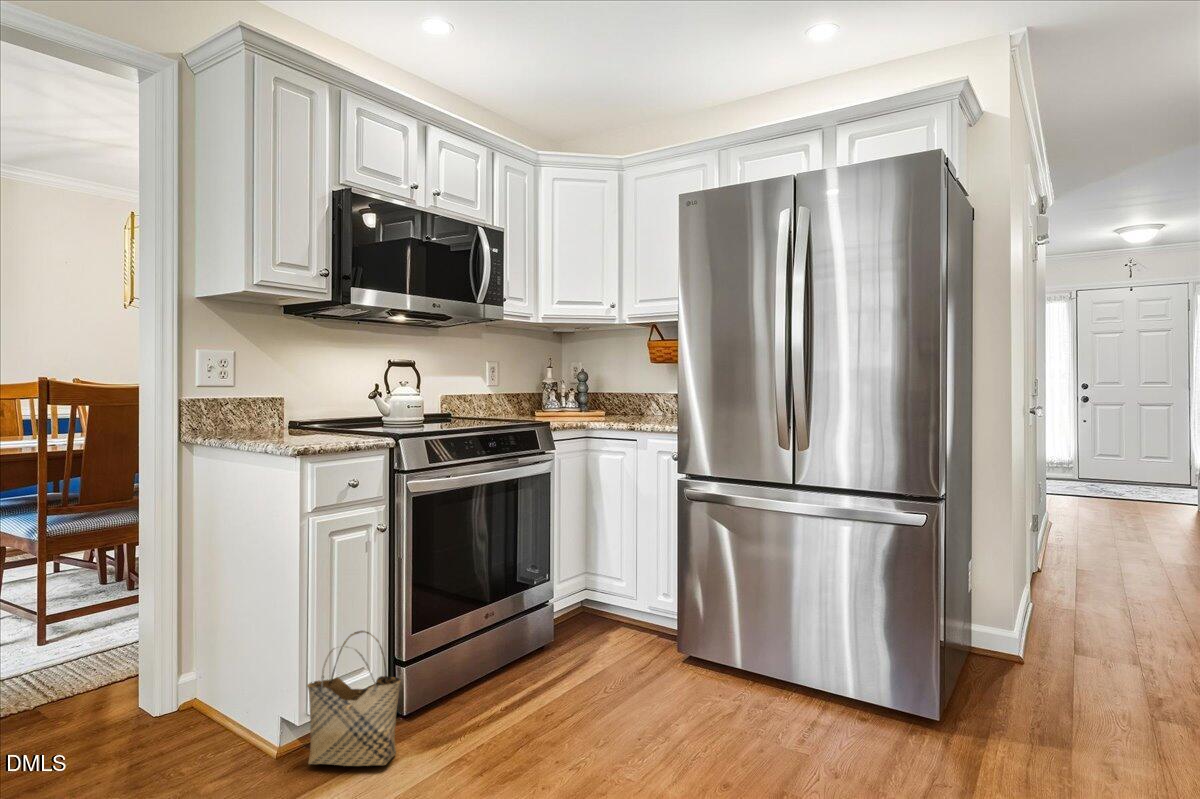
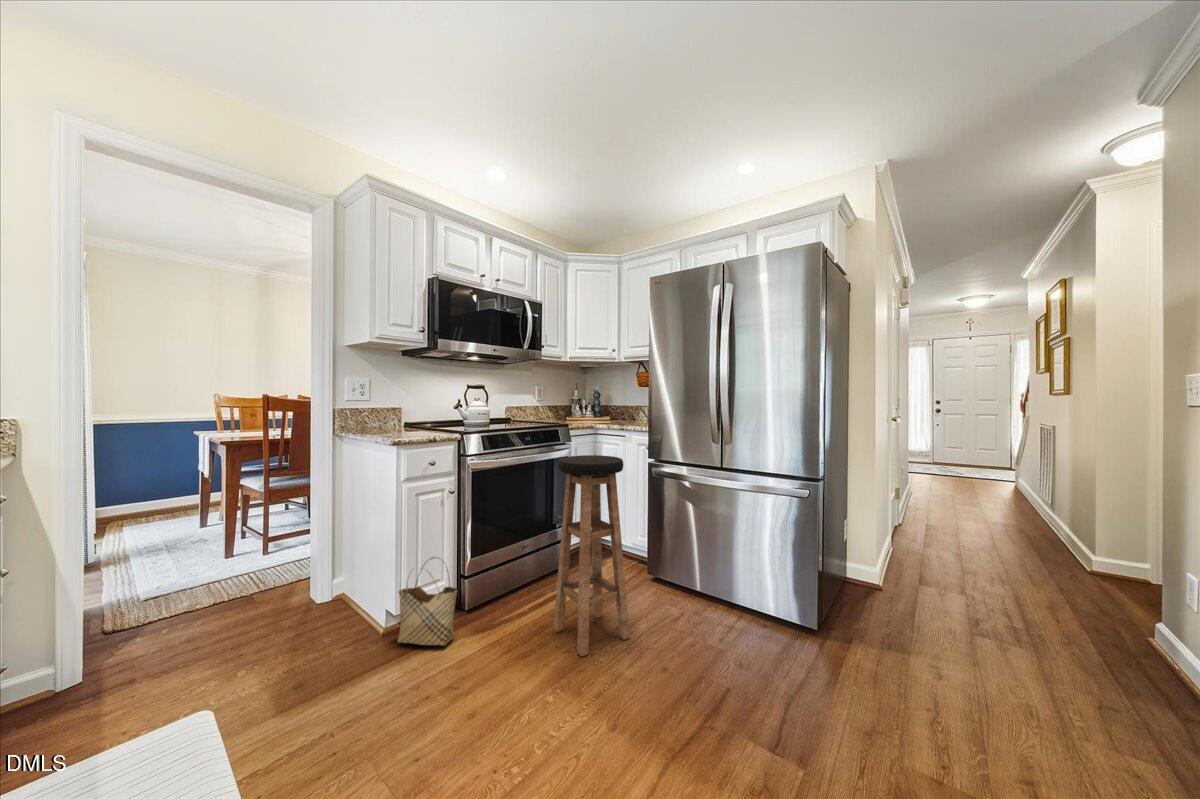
bar stool: none [548,469,666,772] -> present [554,455,630,657]

